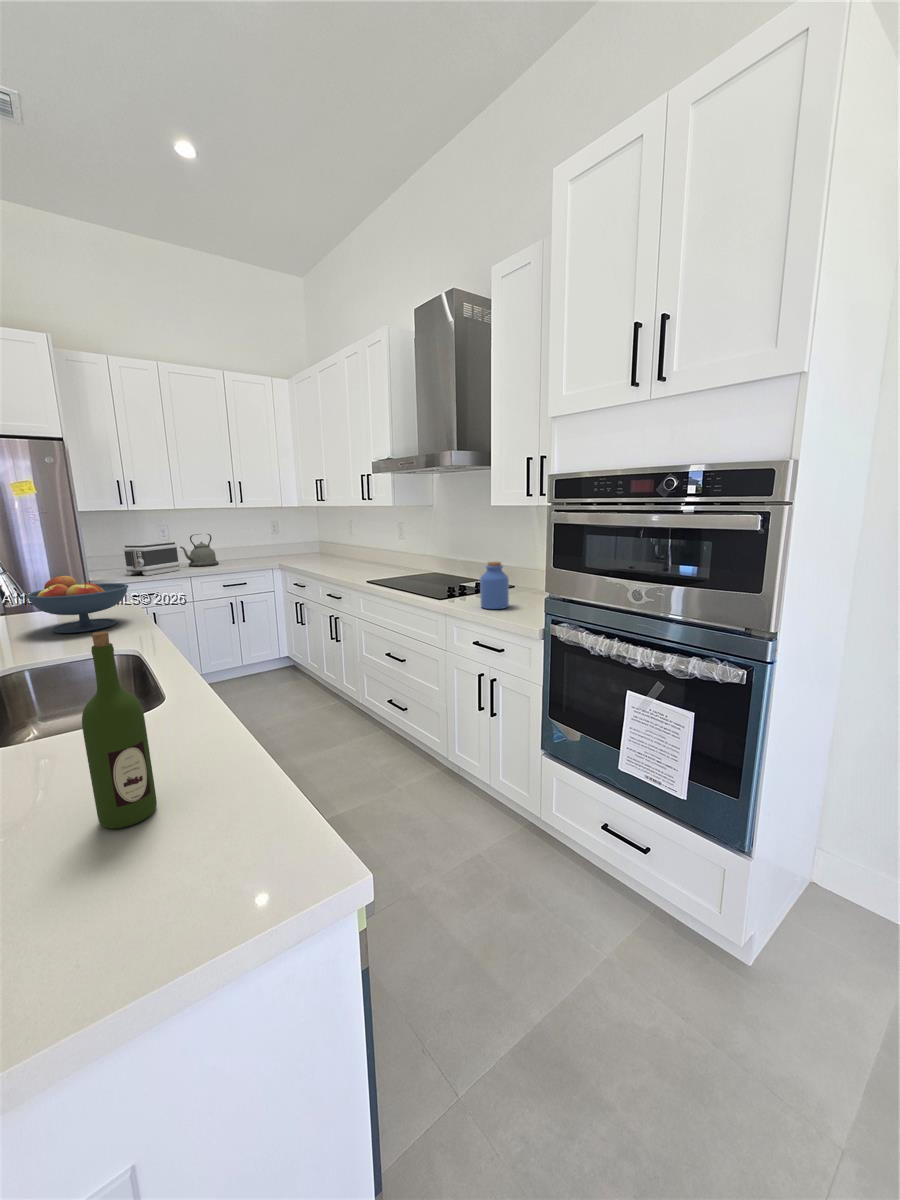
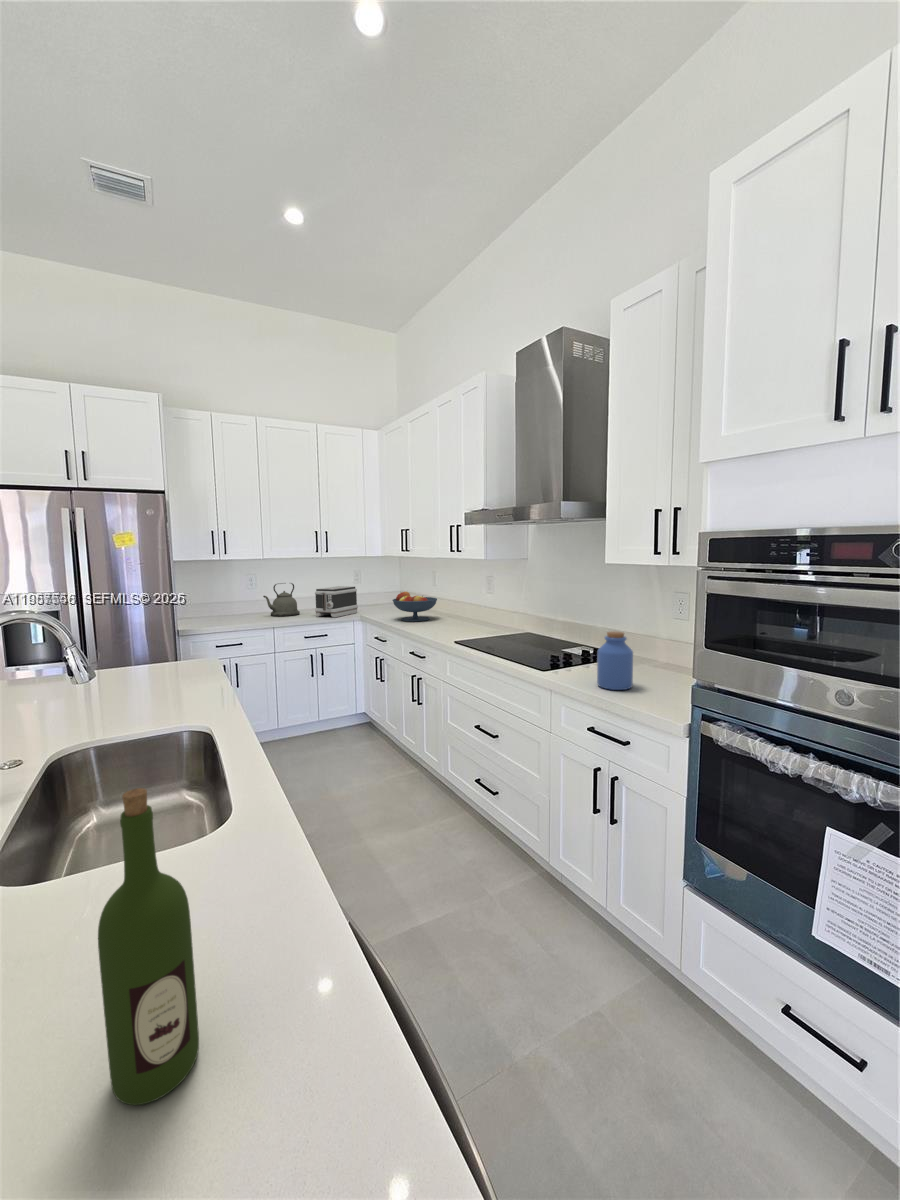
toaster: present [123,542,180,576] -> present [315,586,358,617]
fruit bowl: present [26,576,128,633] -> present [393,592,437,621]

